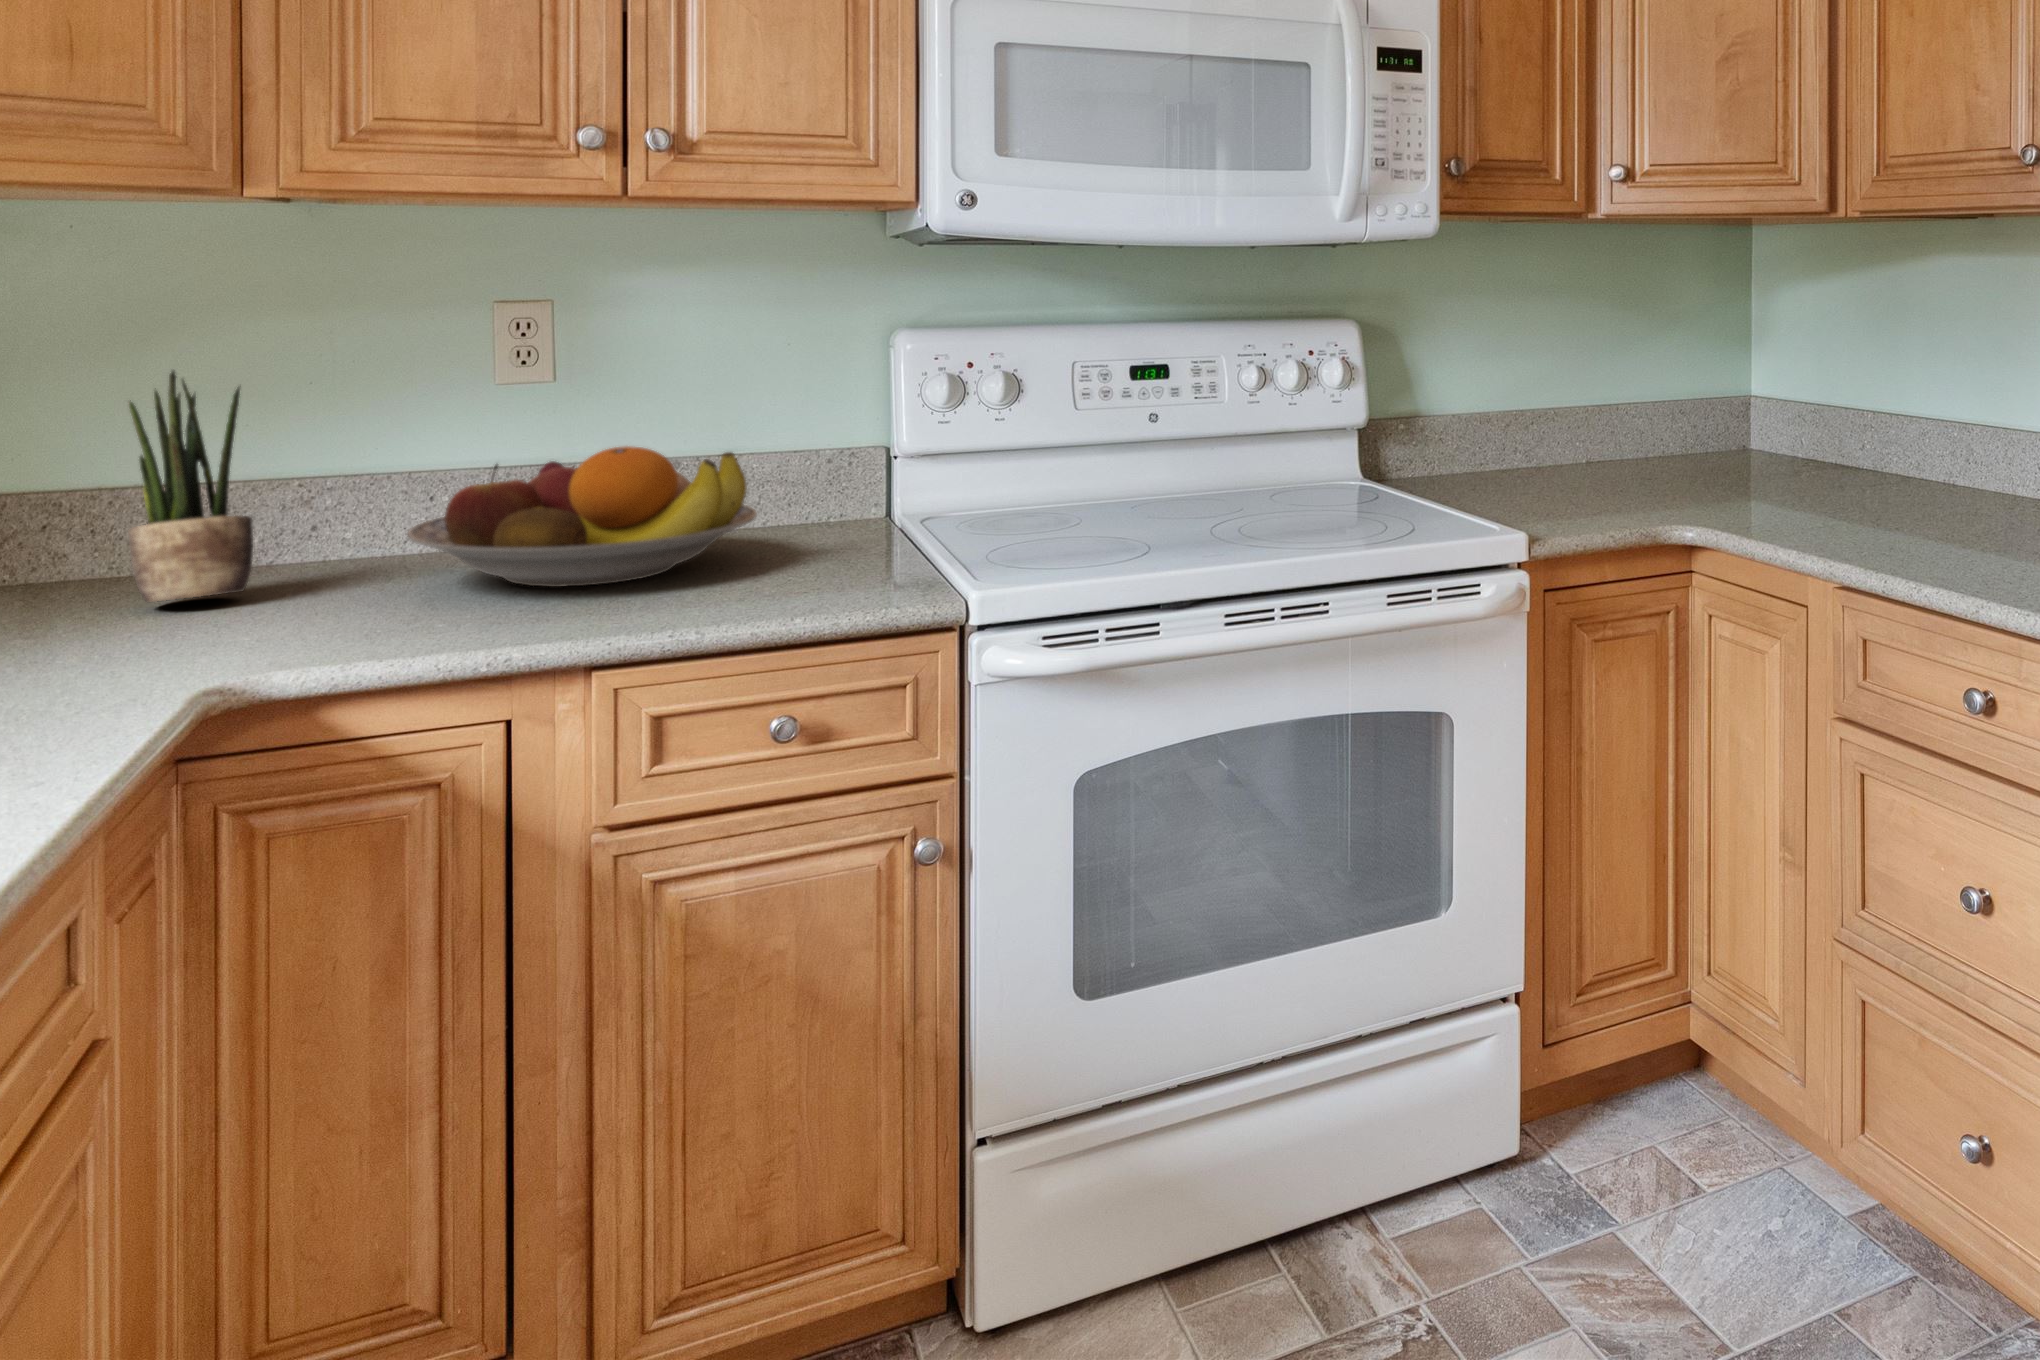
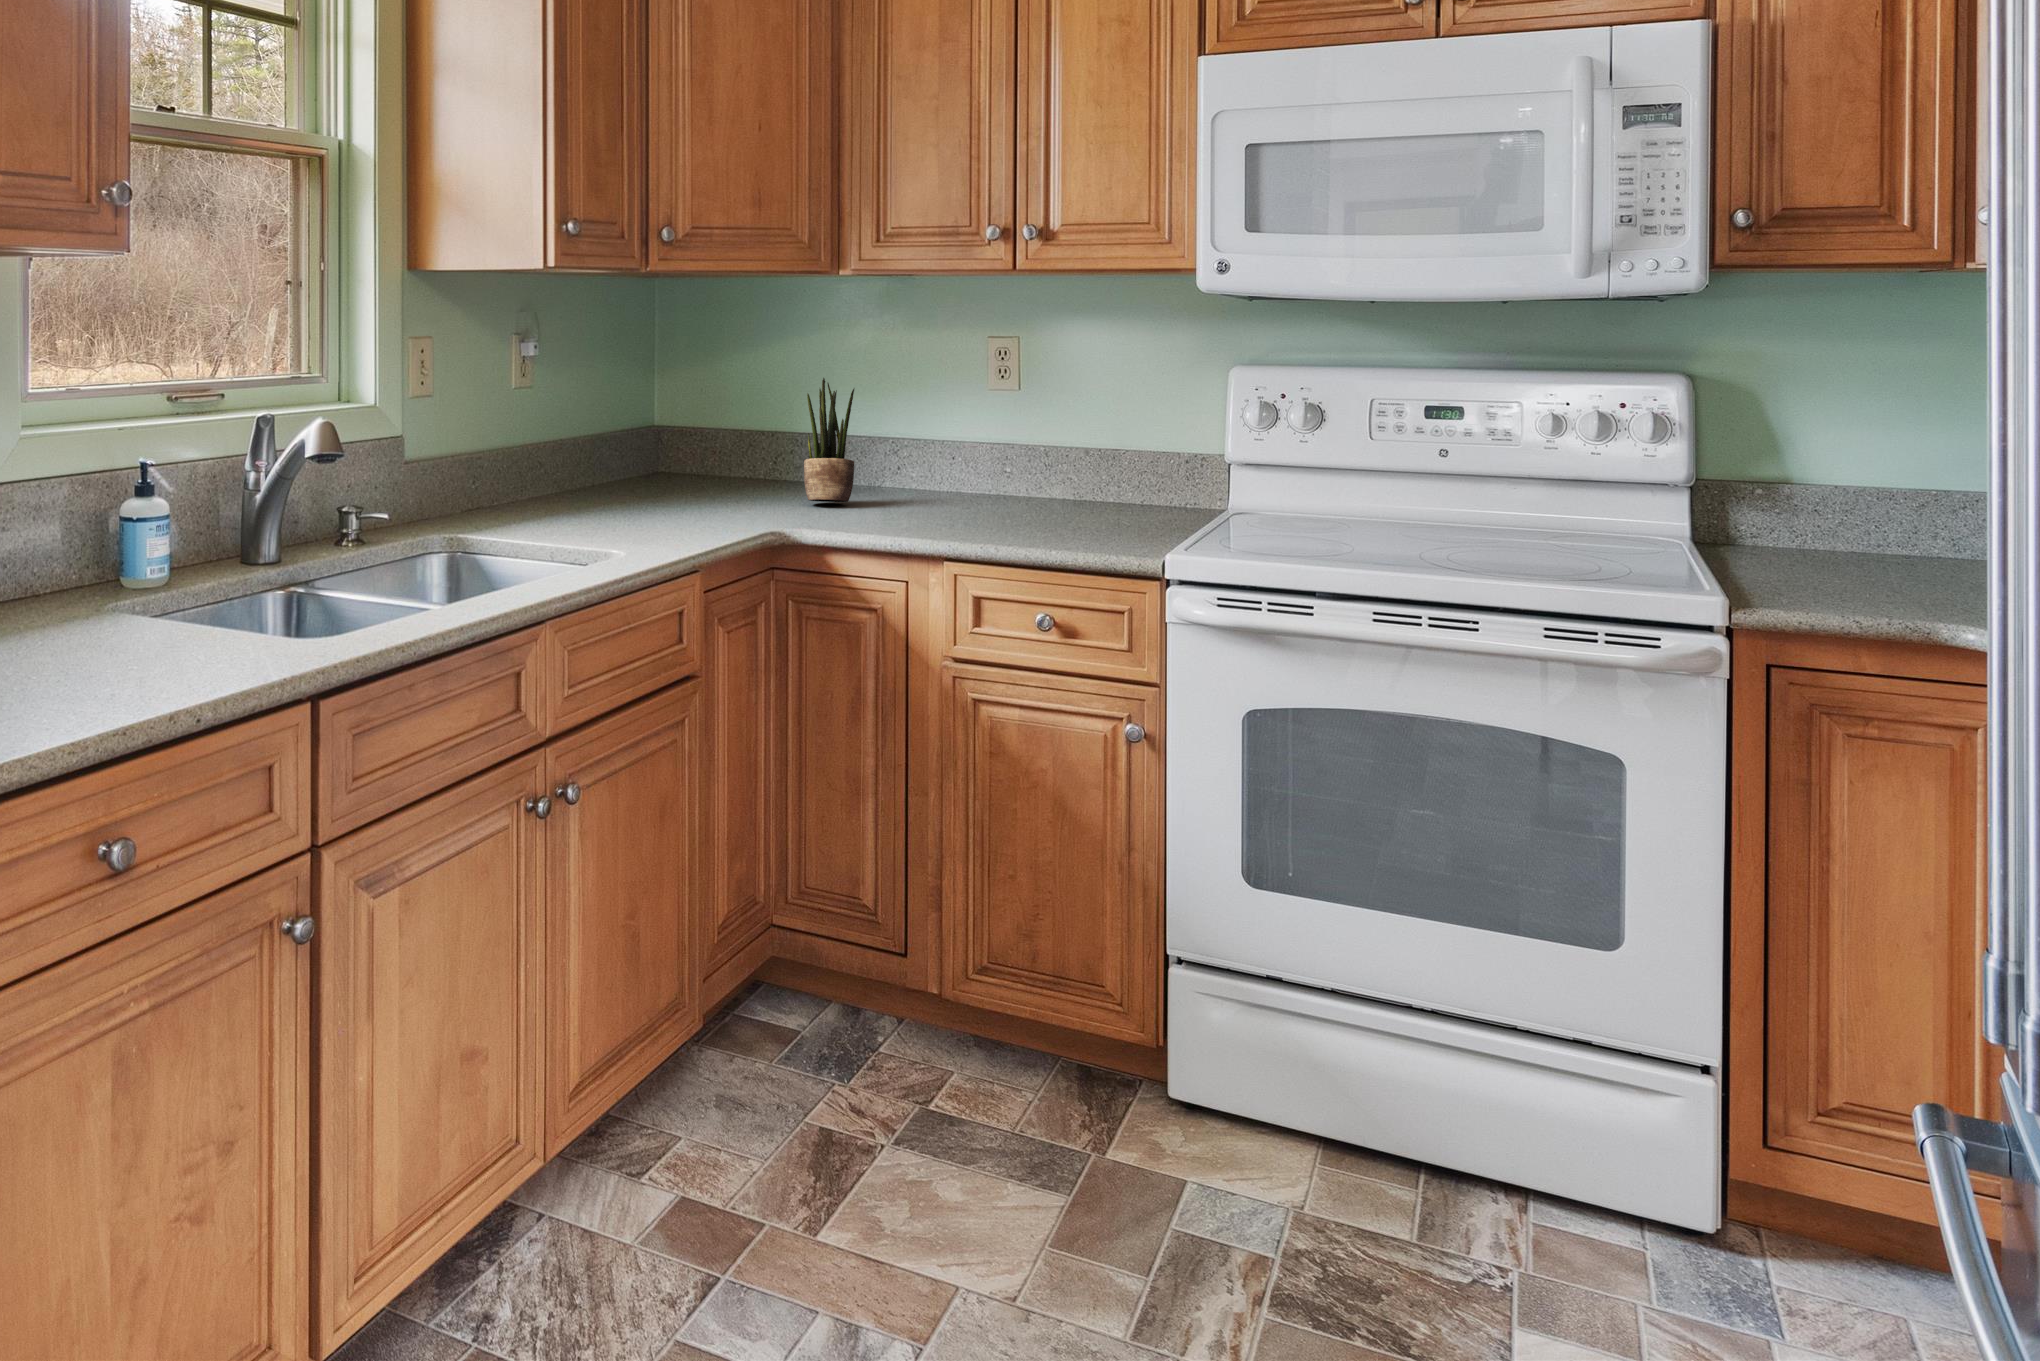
fruit bowl: present [407,446,757,587] -> none [909,437,1100,522]

